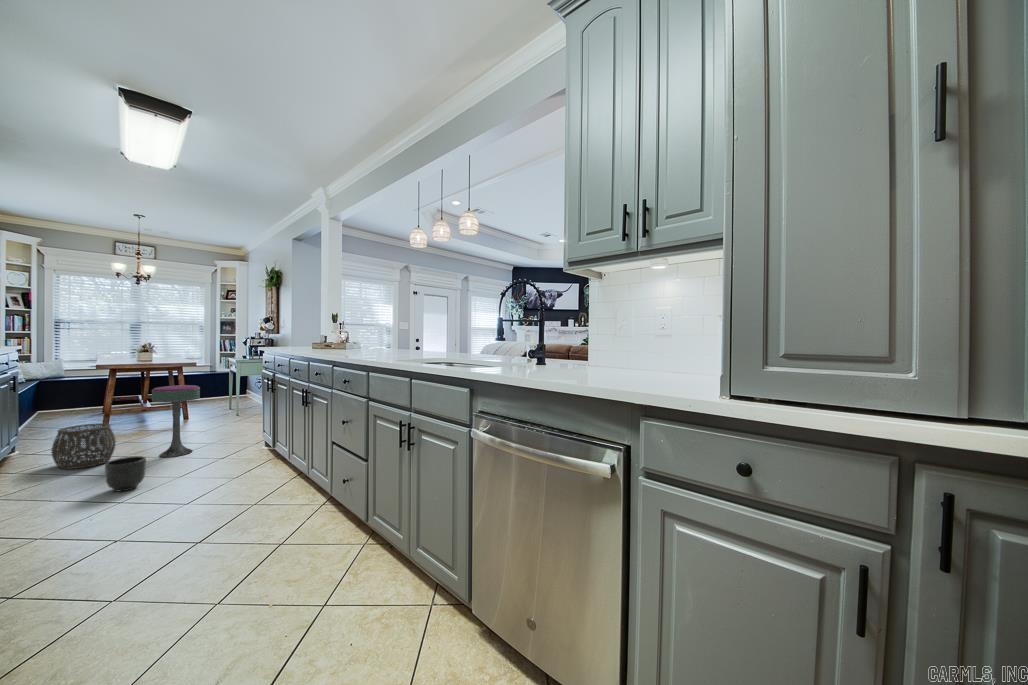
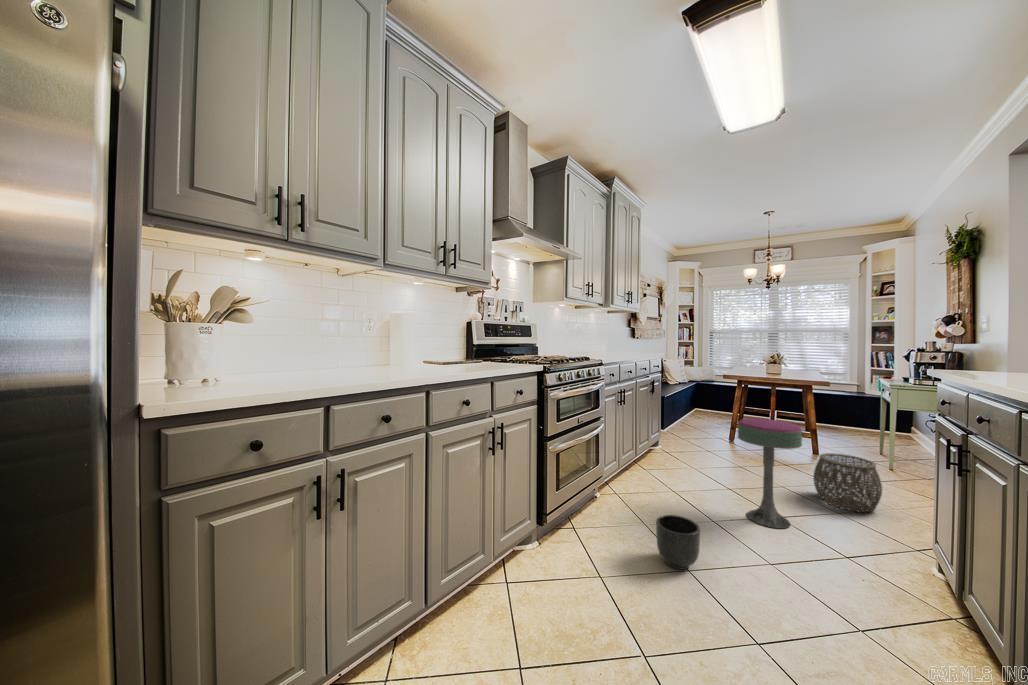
woven basket: present [51,423,116,470] -> present [813,453,882,513]

